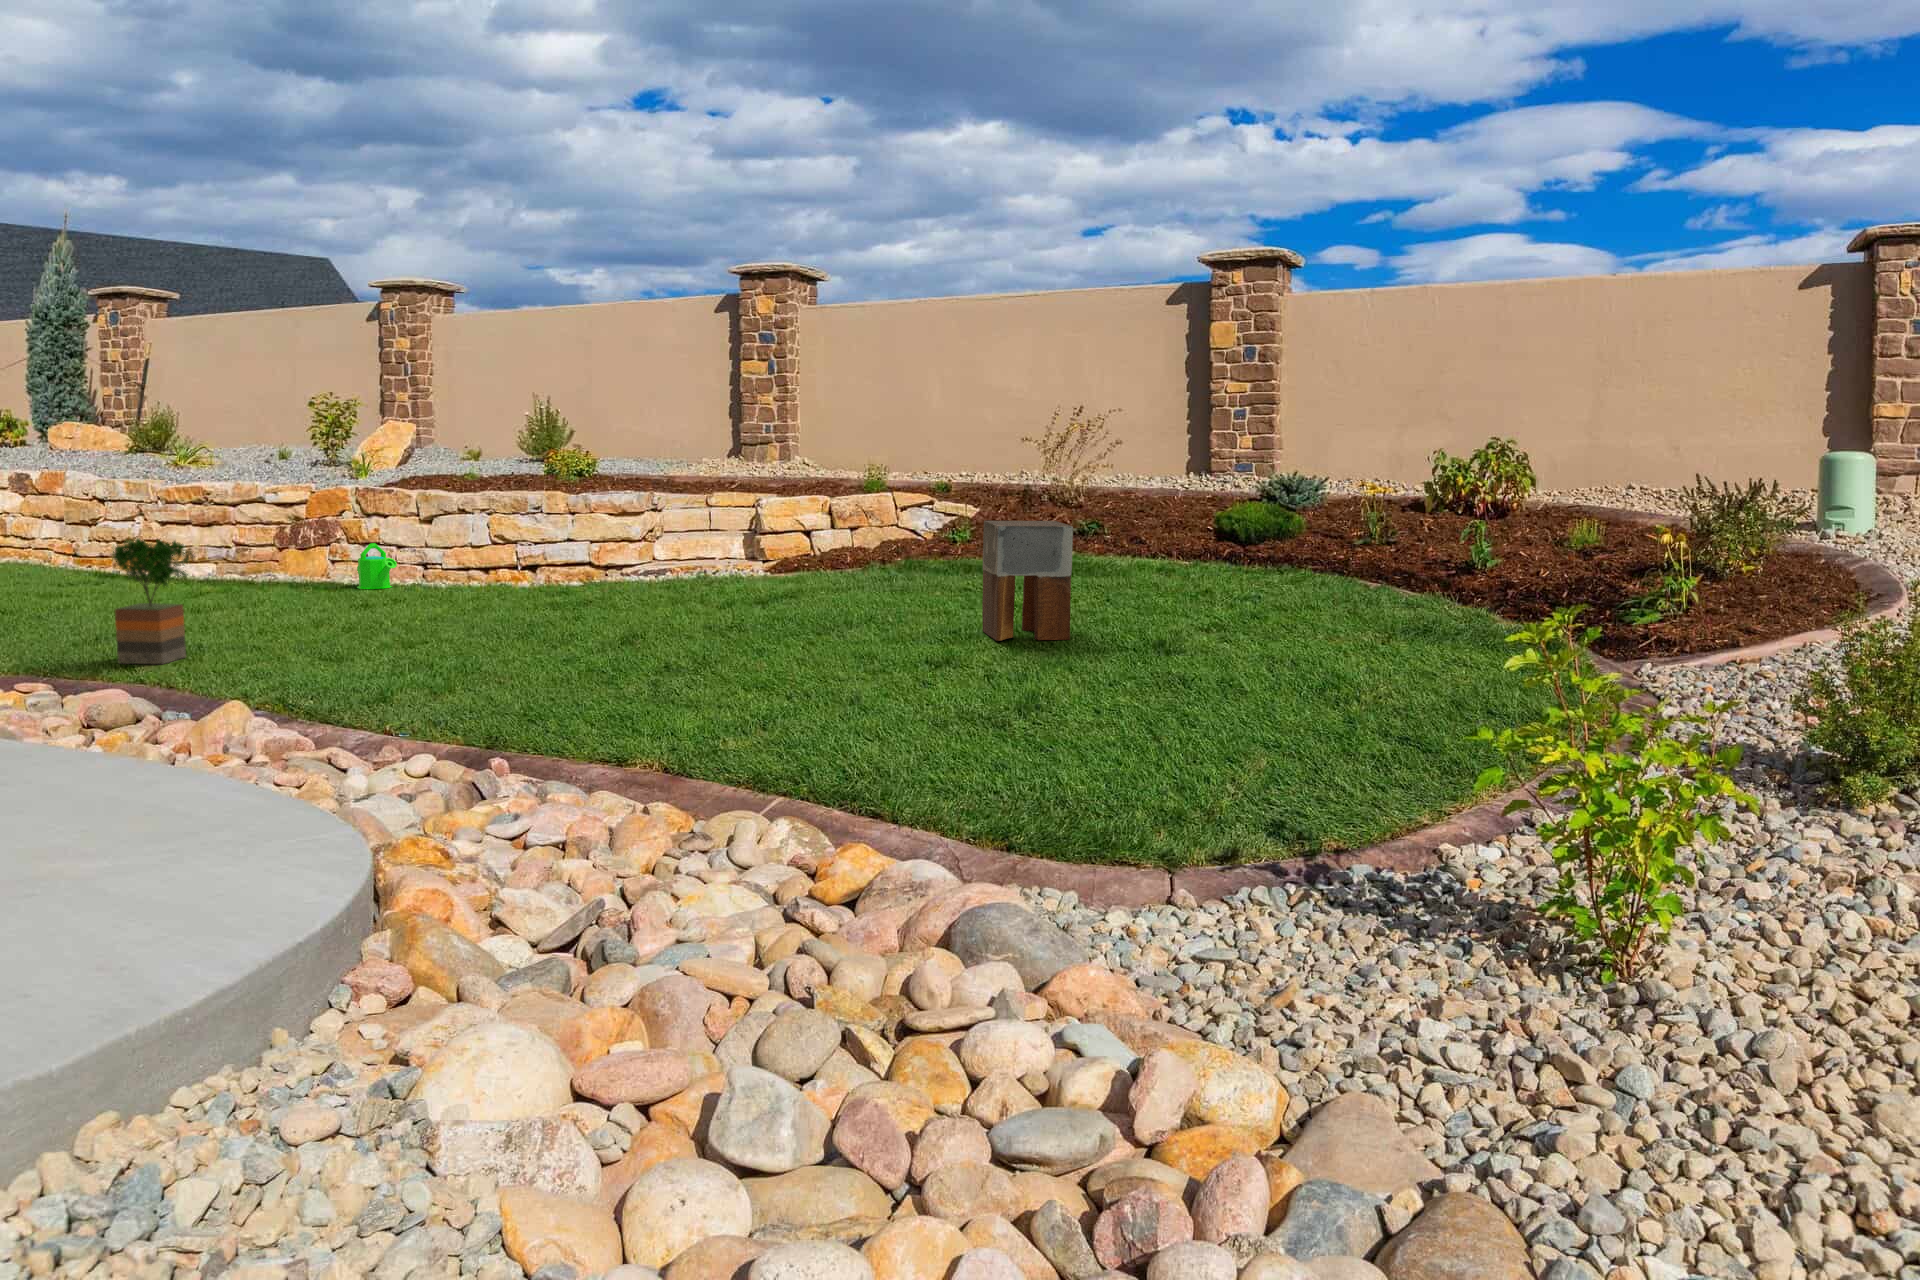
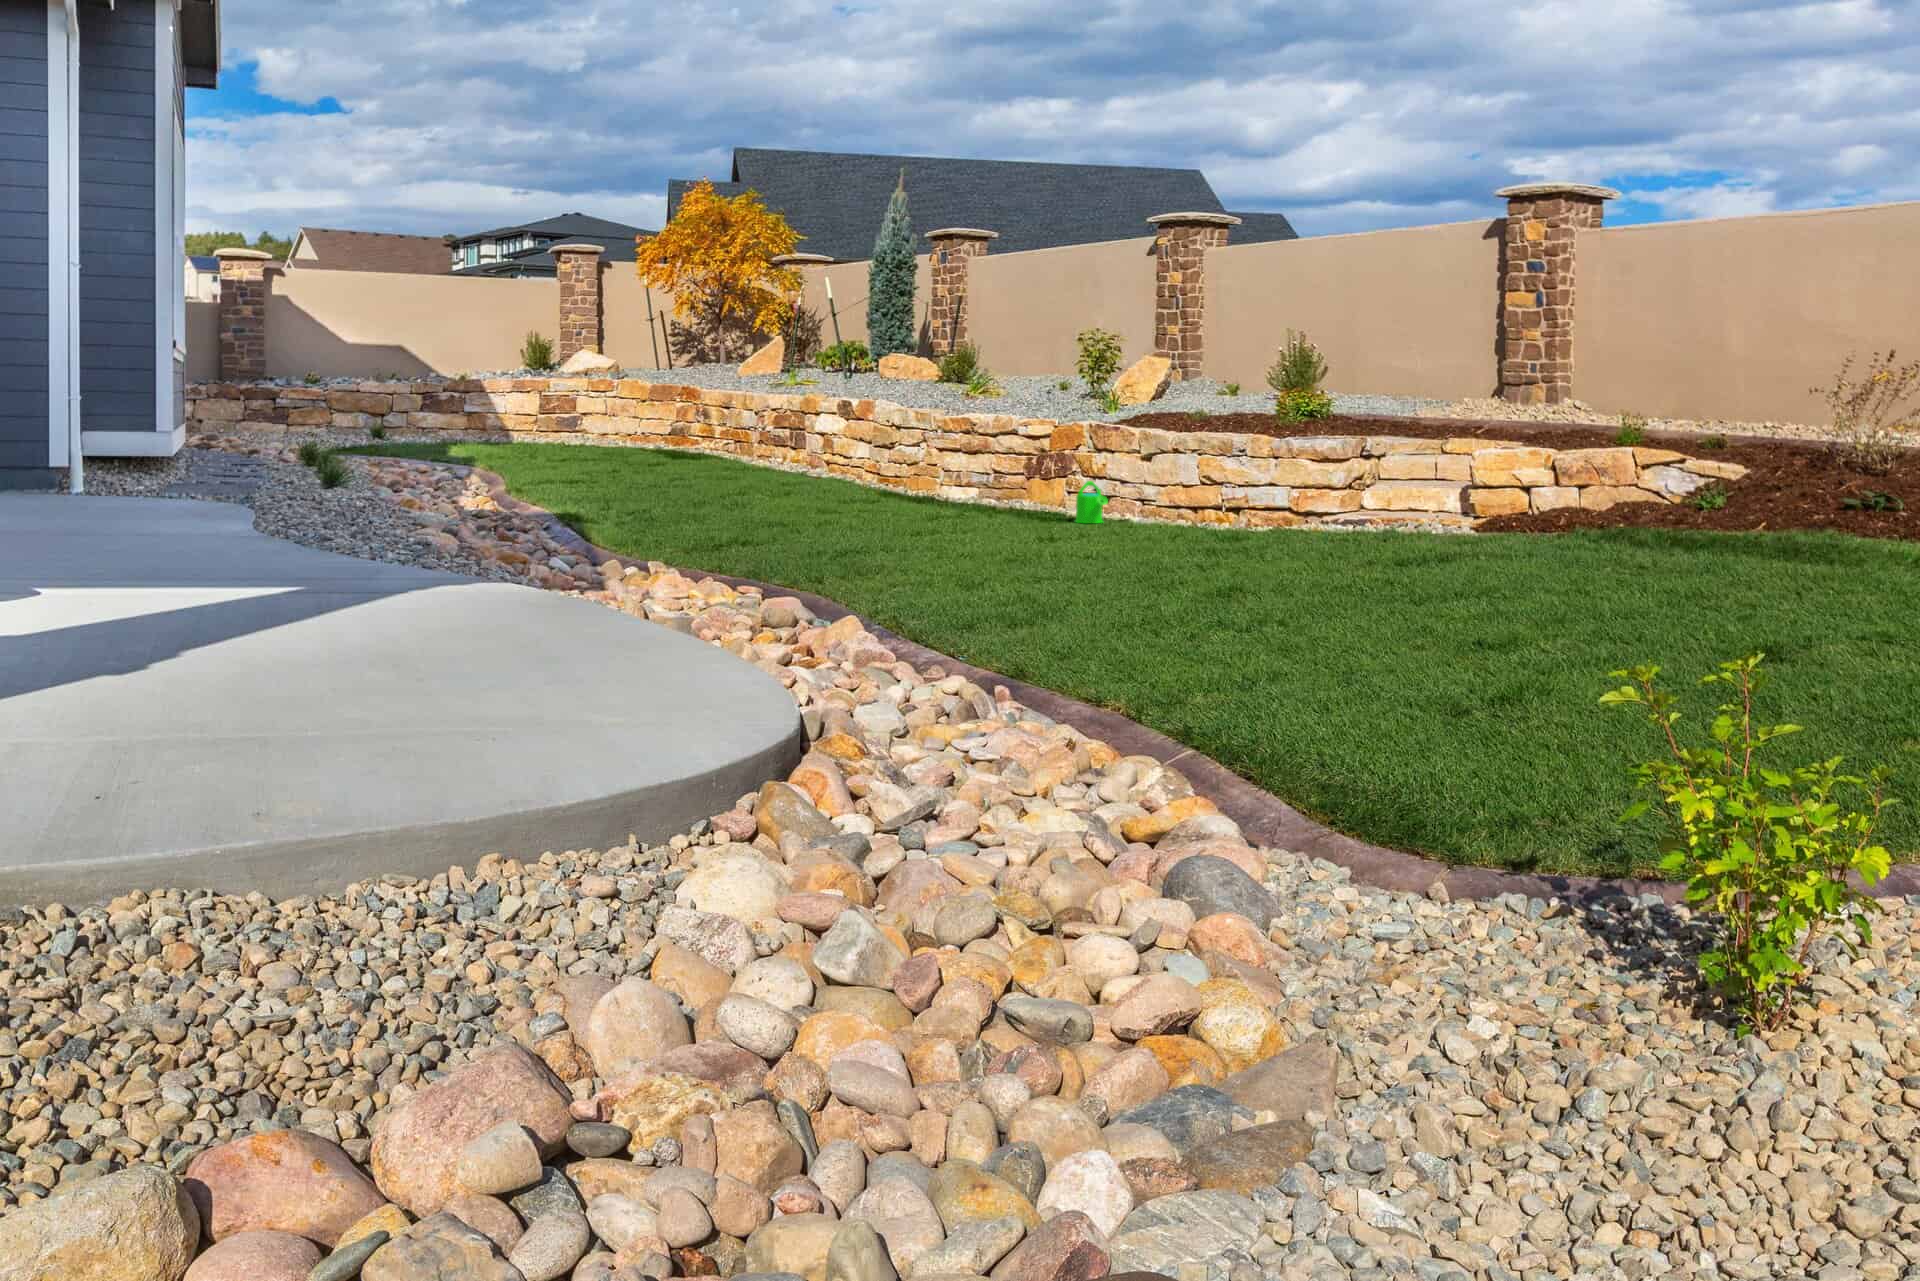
stool: present [982,521,1073,641] -> none [1627,494,1732,628]
potted tree: present [112,538,193,664] -> none [845,476,914,585]

